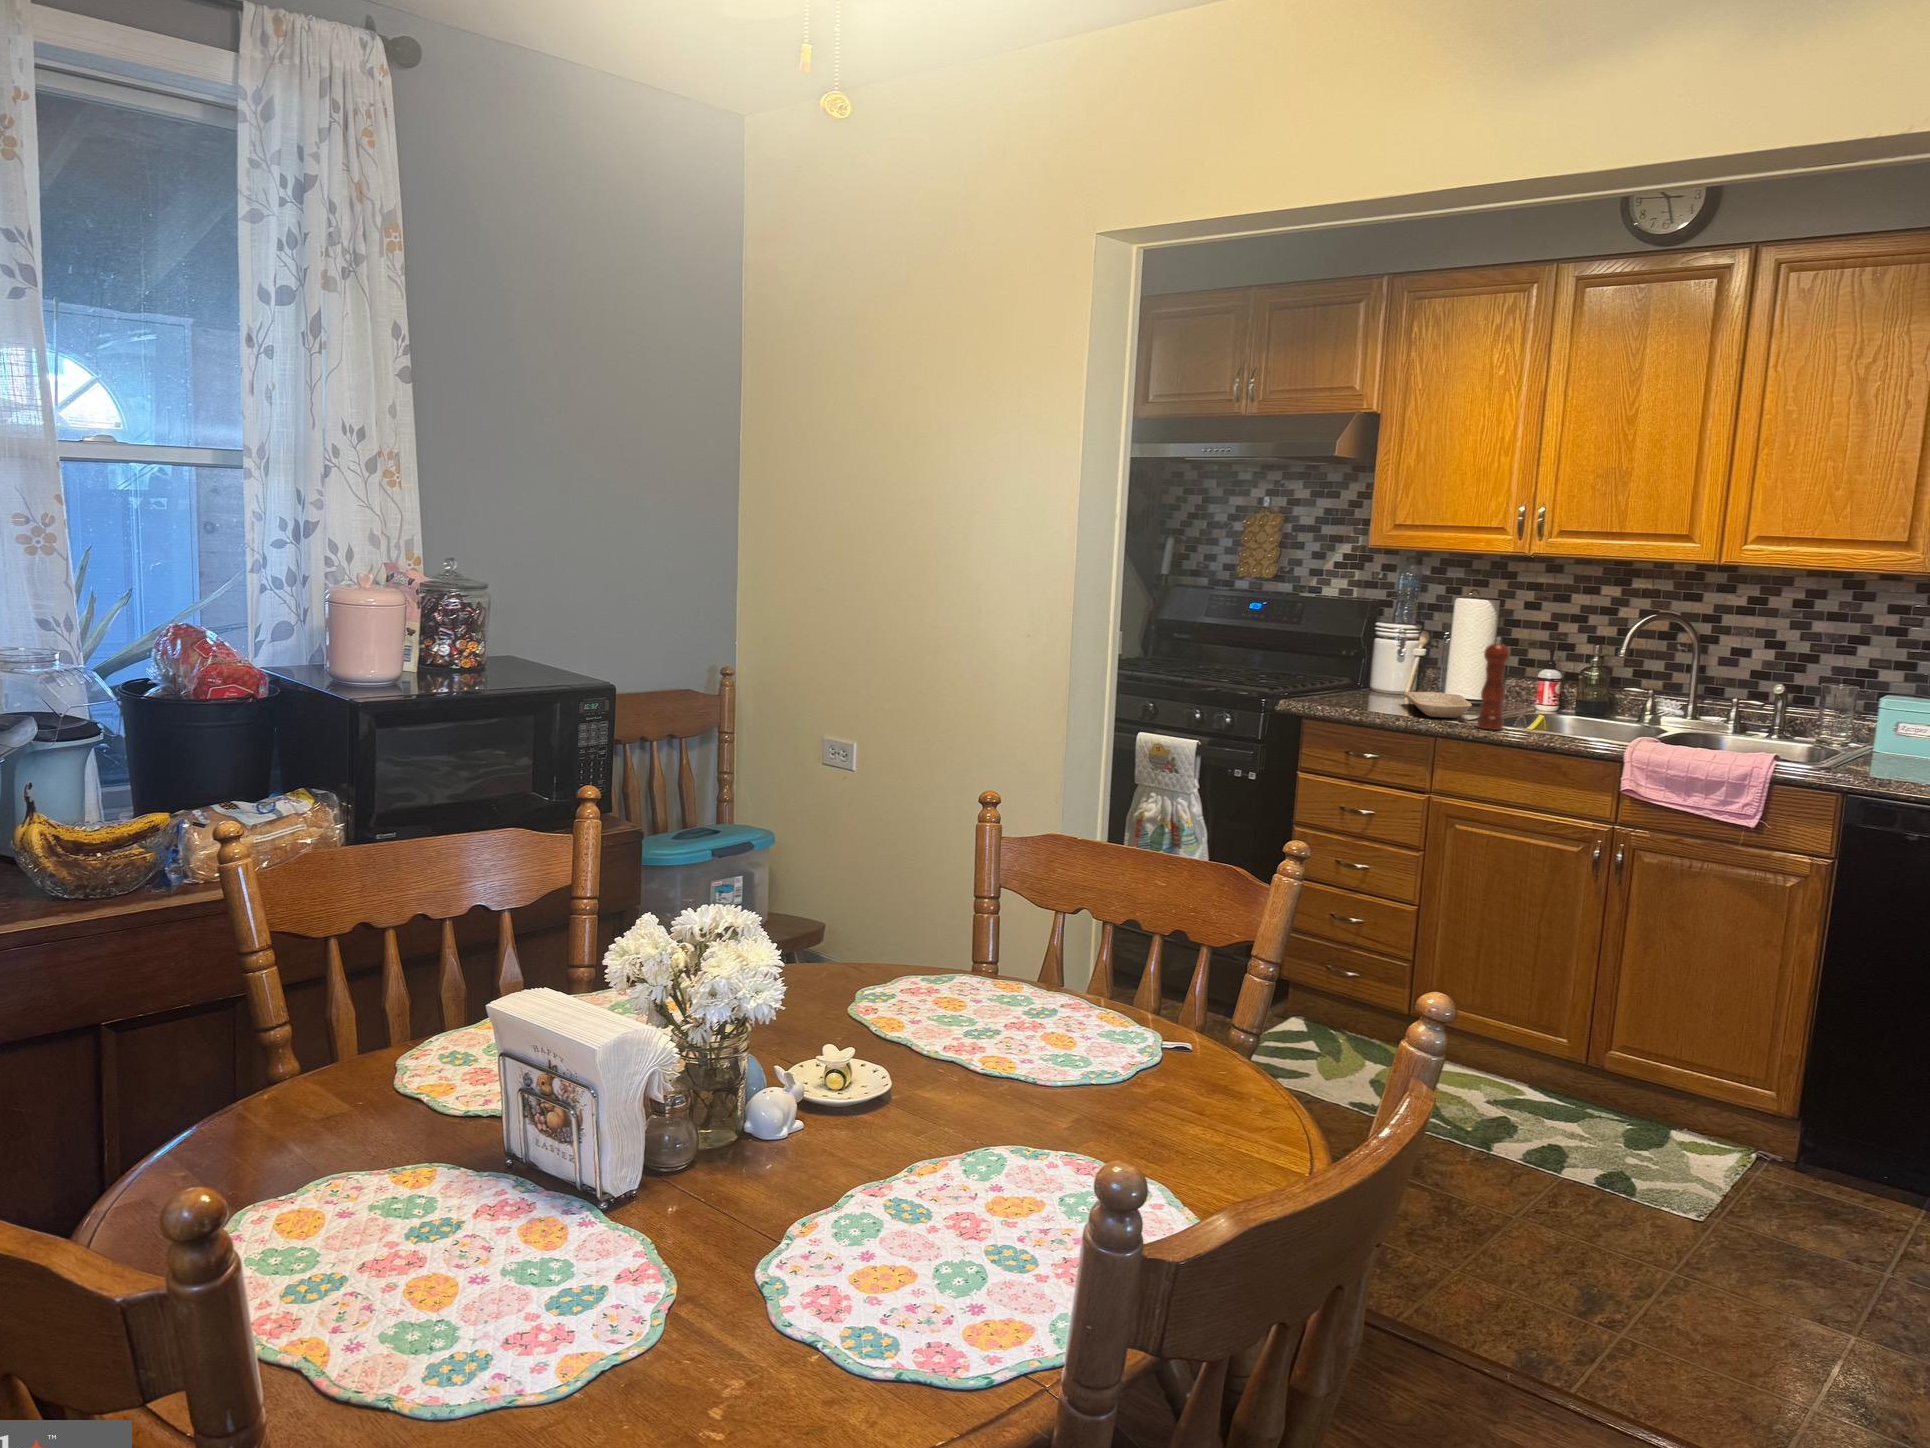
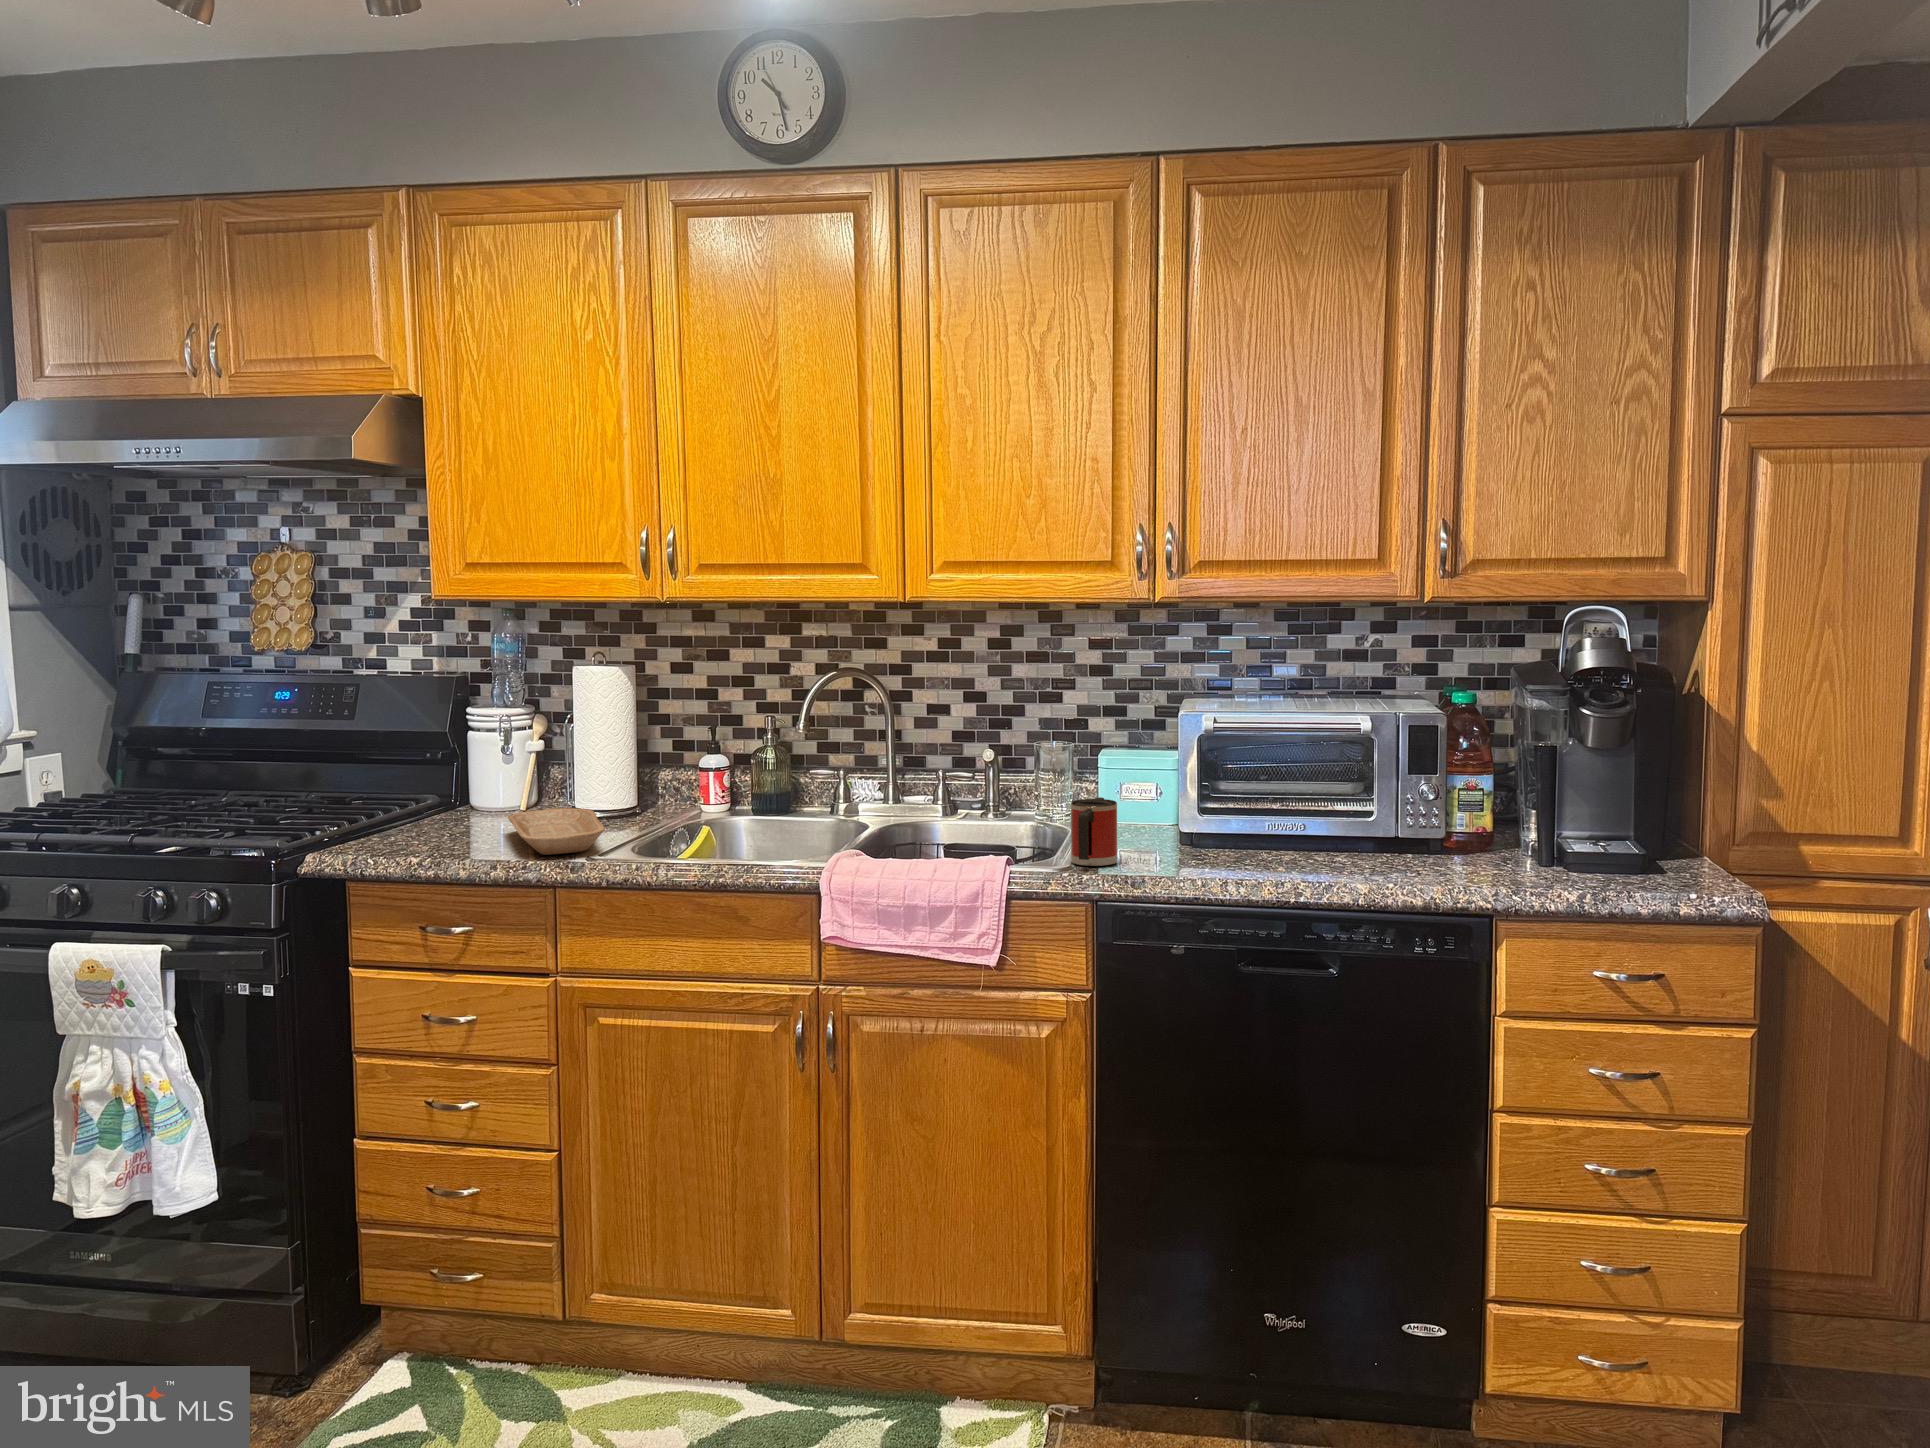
pepper mill: present [1477,637,1510,730] -> none [609,725,650,868]
mug: none [1834,723,1882,773] -> present [1071,797,1117,866]

